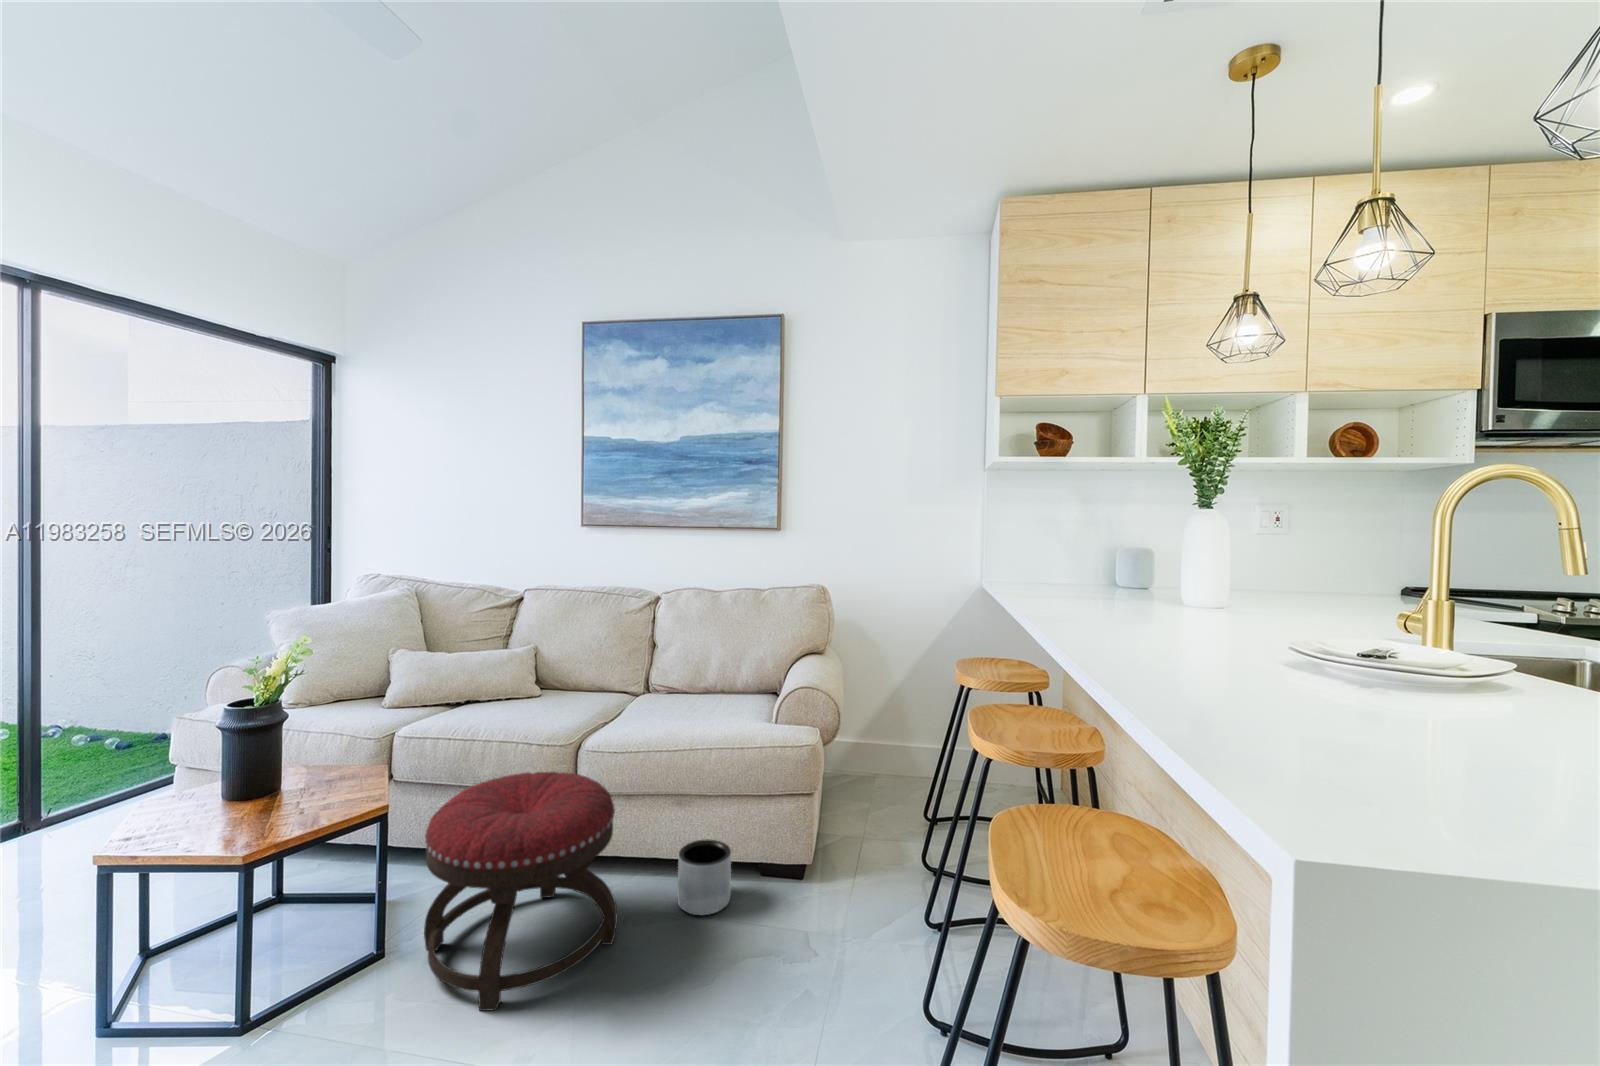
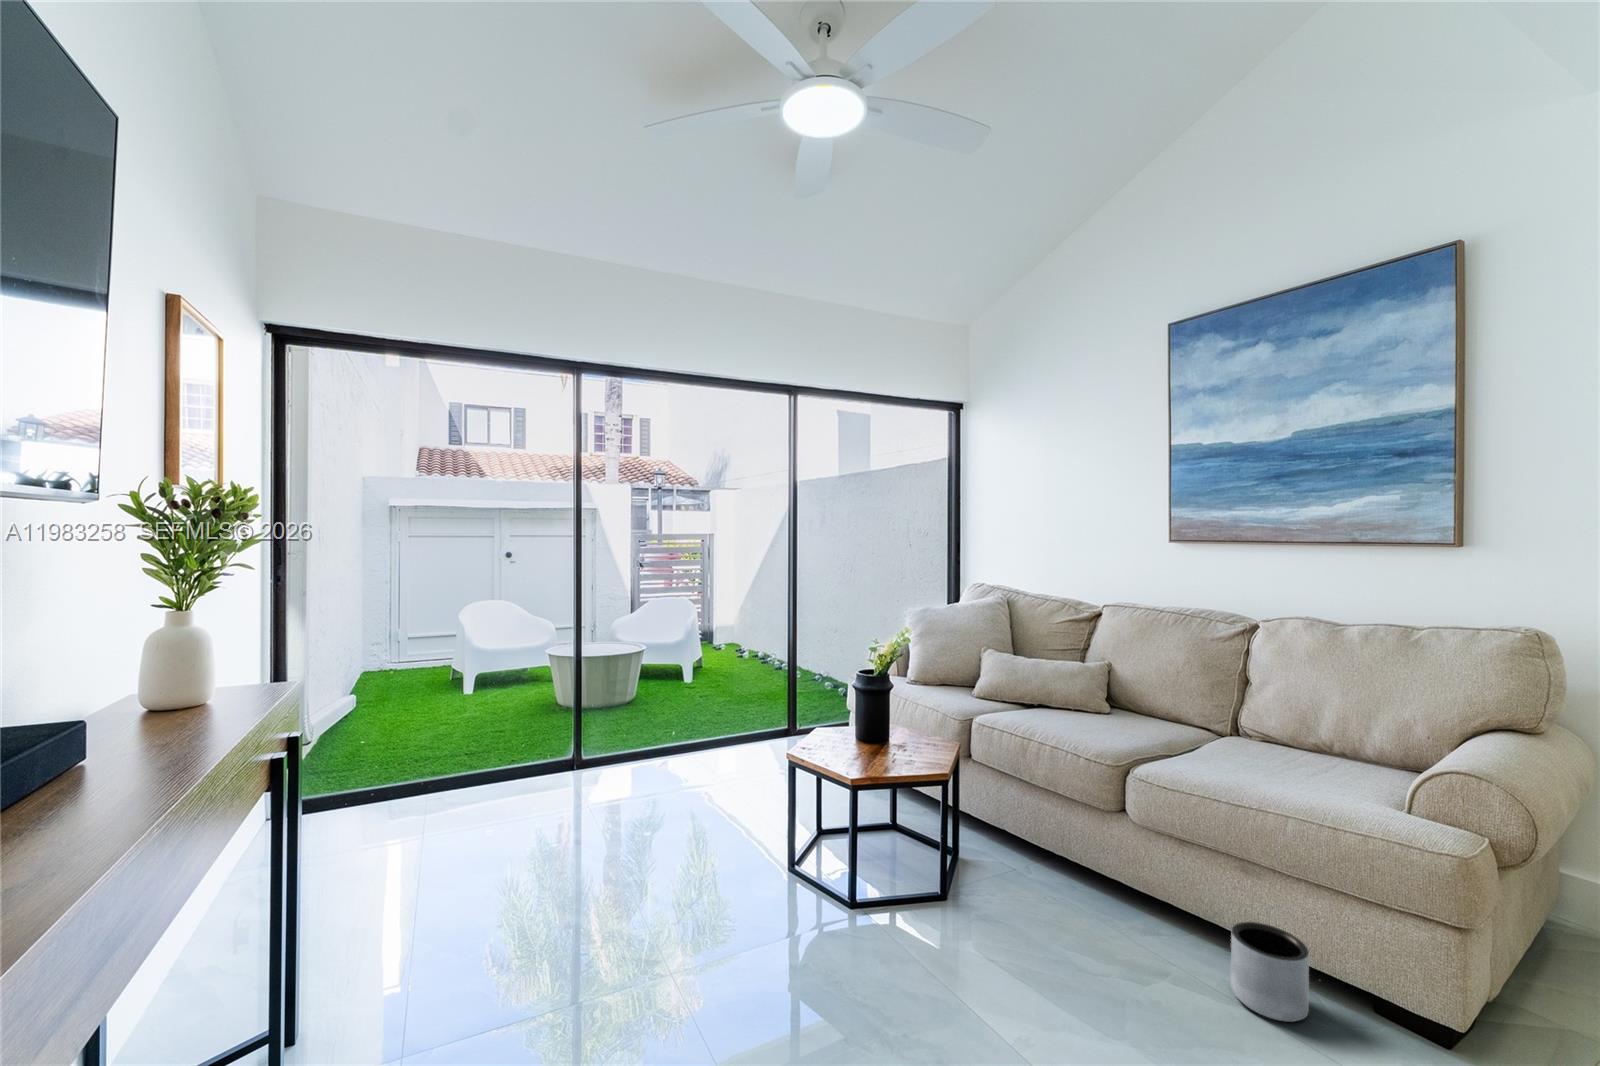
ottoman: present [424,772,617,1011] -> none [969,777,1148,988]

